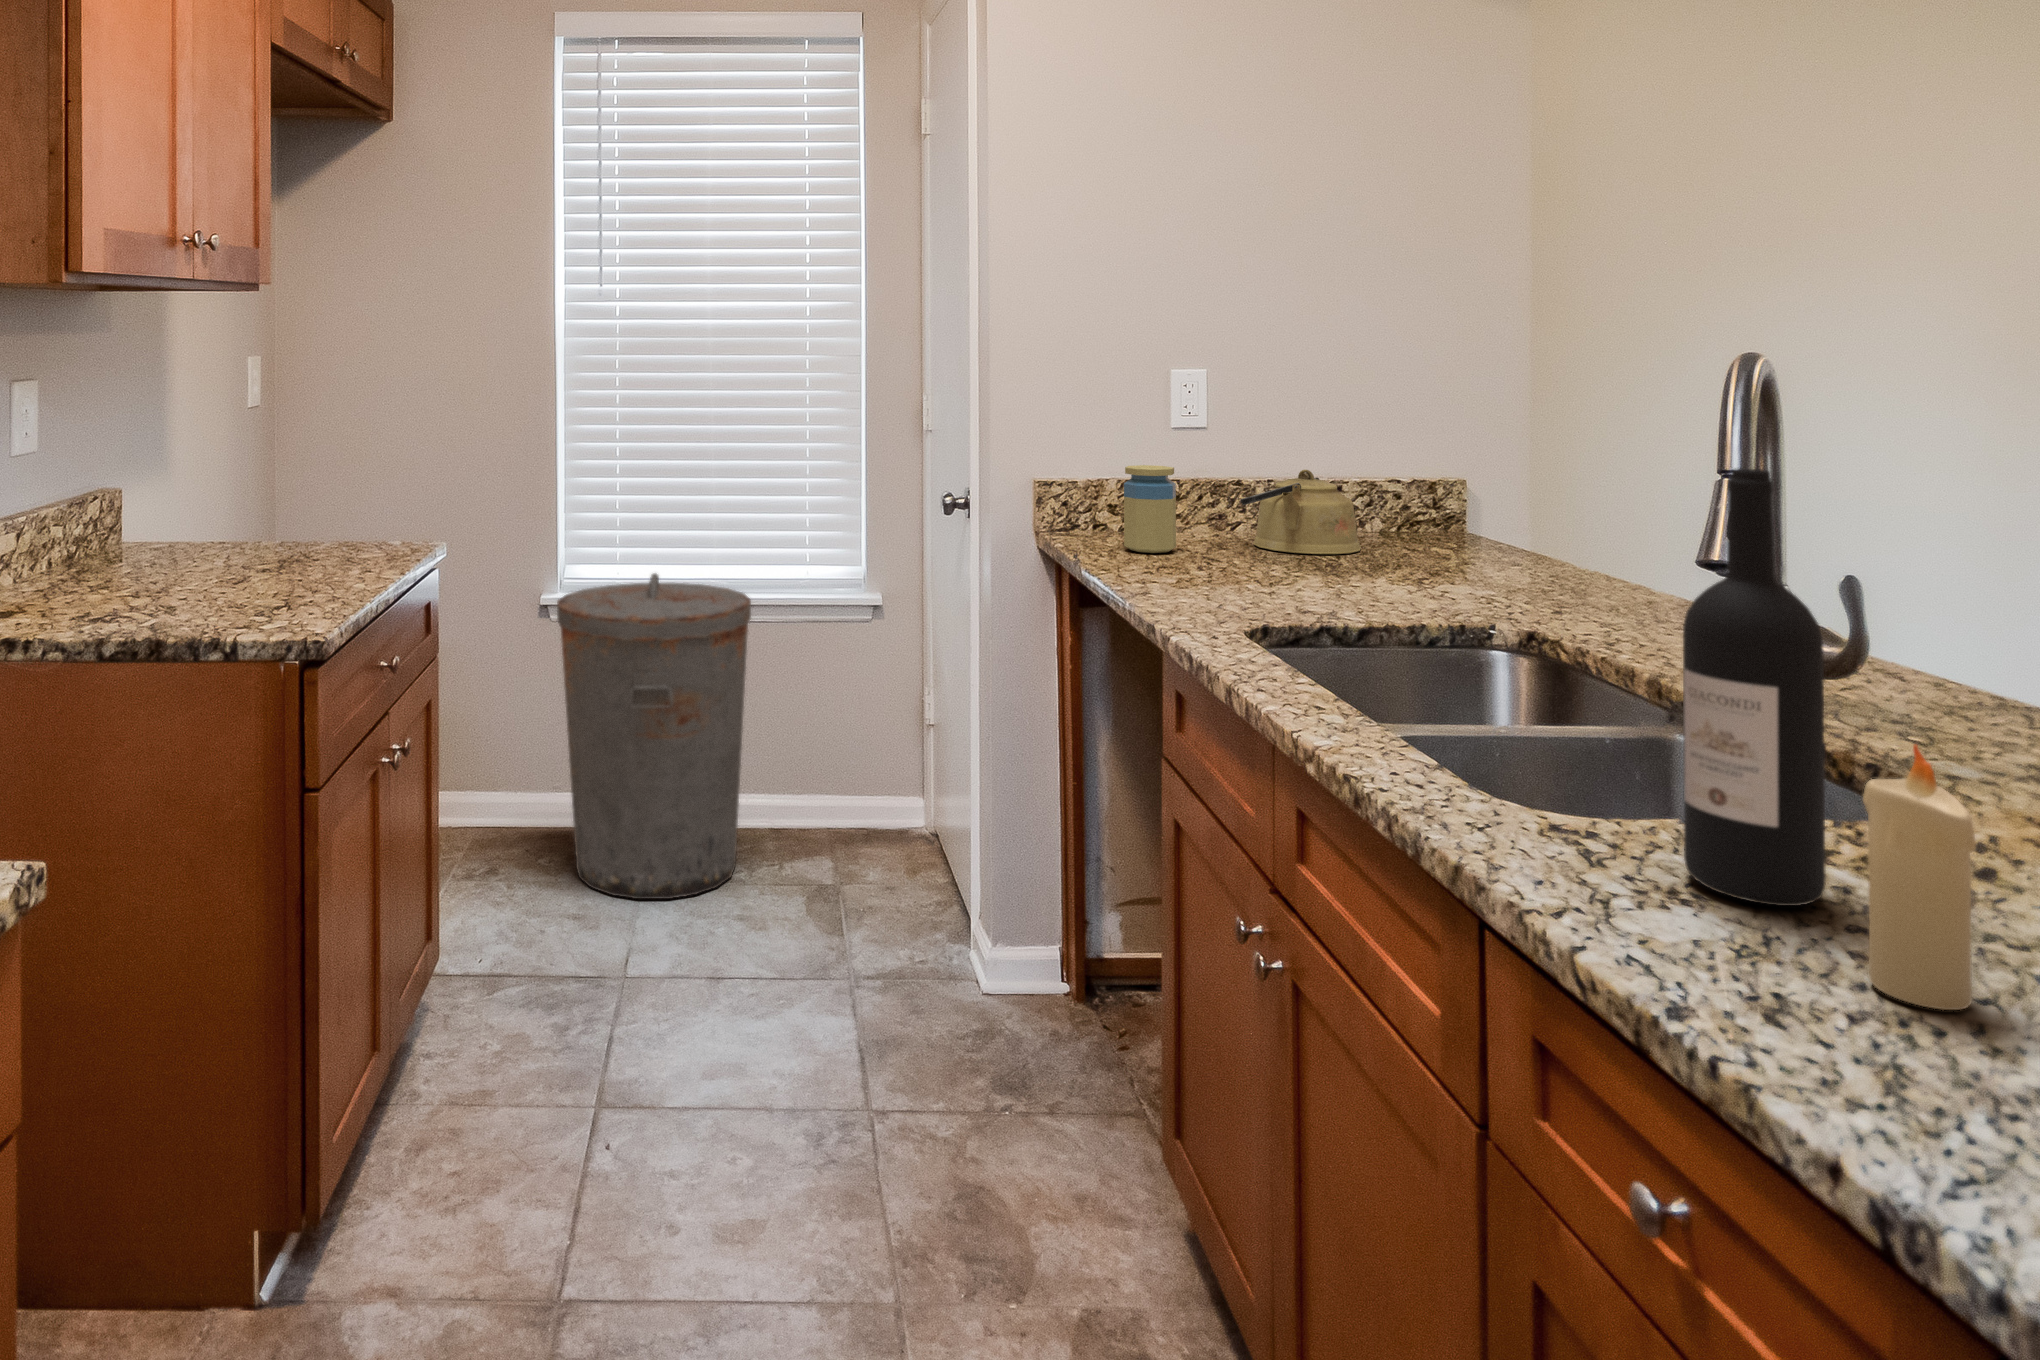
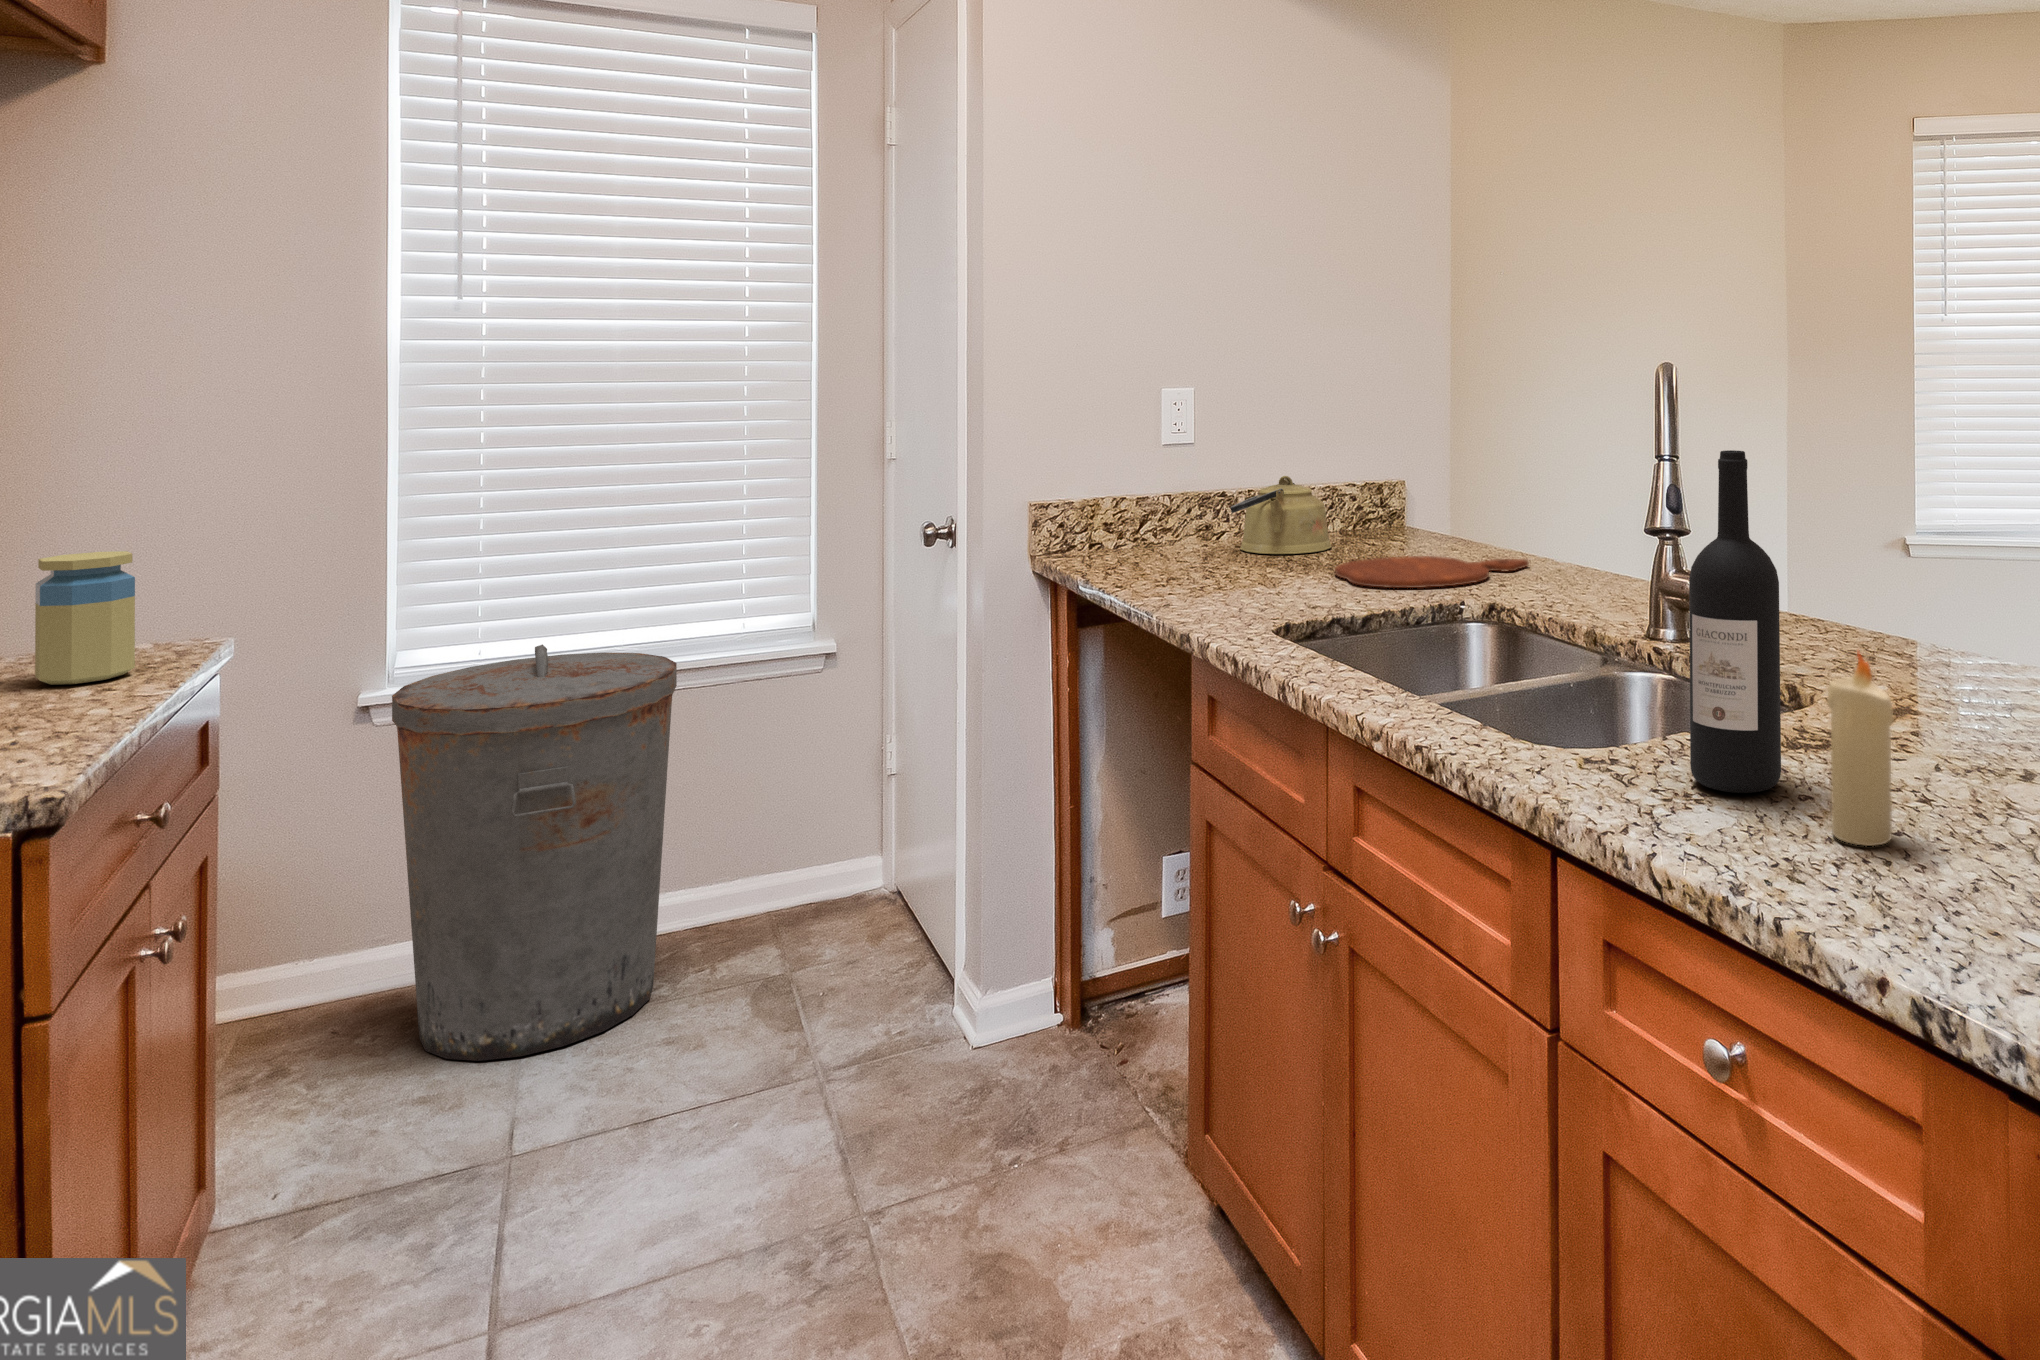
jar: present [1124,465,1176,553] -> present [35,551,135,685]
cutting board: none [1347,567,1607,606] -> present [1335,556,1529,588]

